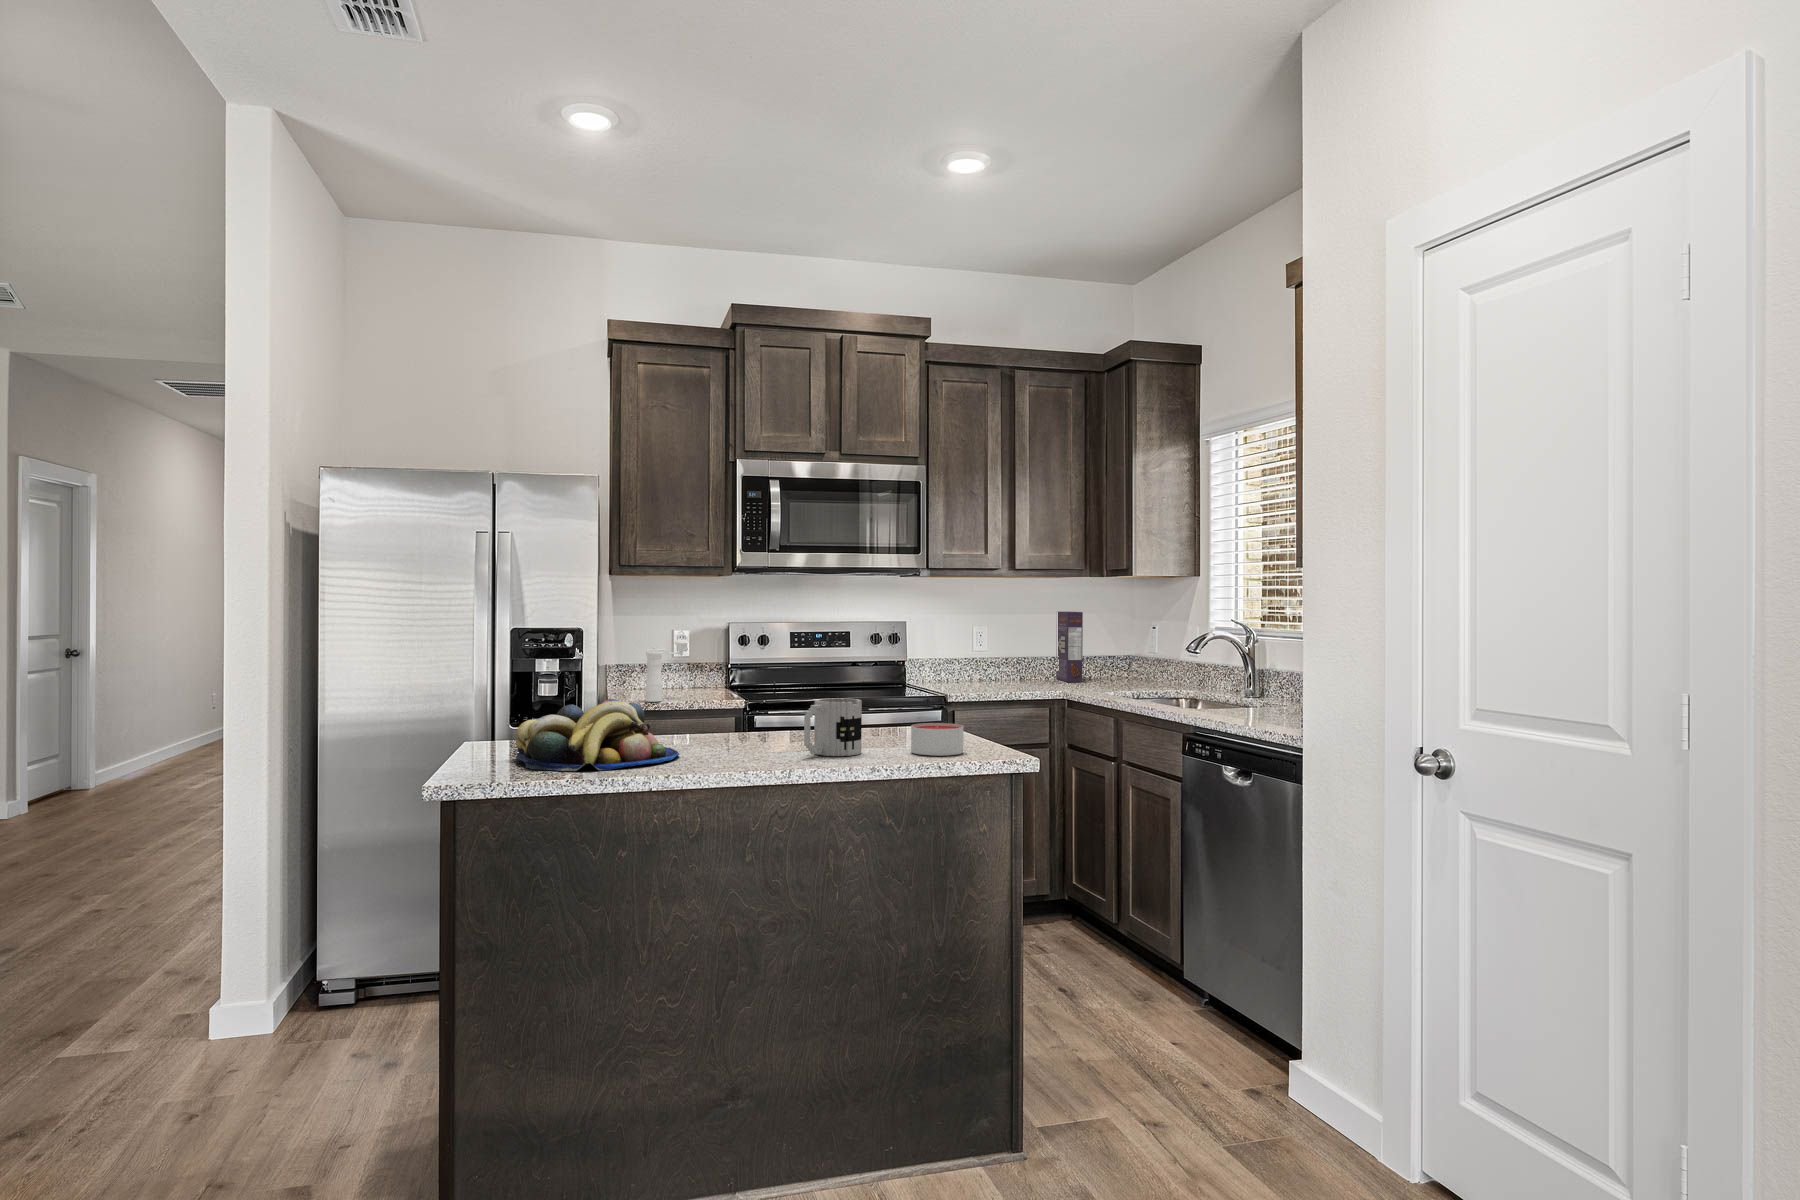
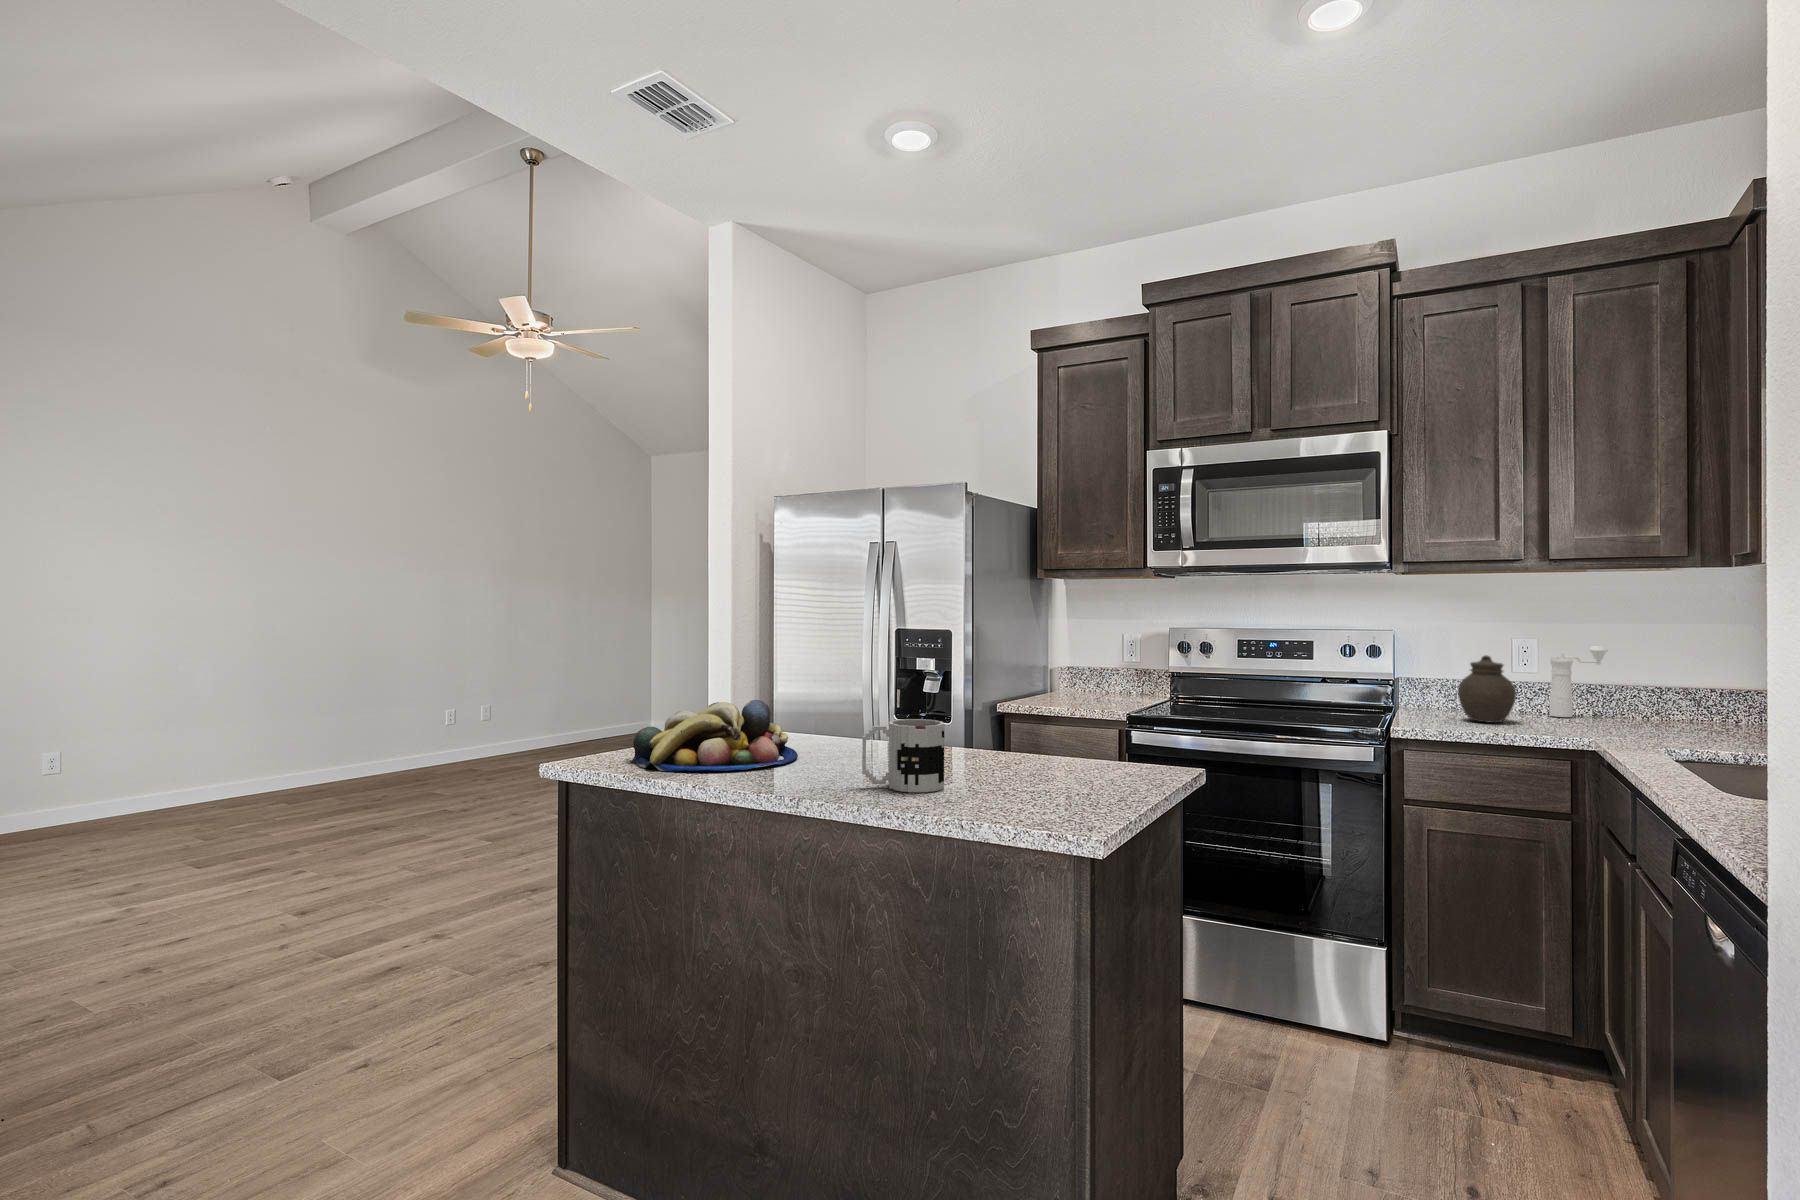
cereal box: present [1056,611,1083,682] -> none [1666,621,1699,728]
jar: none [959,638,995,687] -> present [1458,655,1516,723]
pepper mill: present [646,639,687,702] -> present [1550,646,1608,717]
candle: present [911,723,963,756] -> none [982,763,1053,812]

